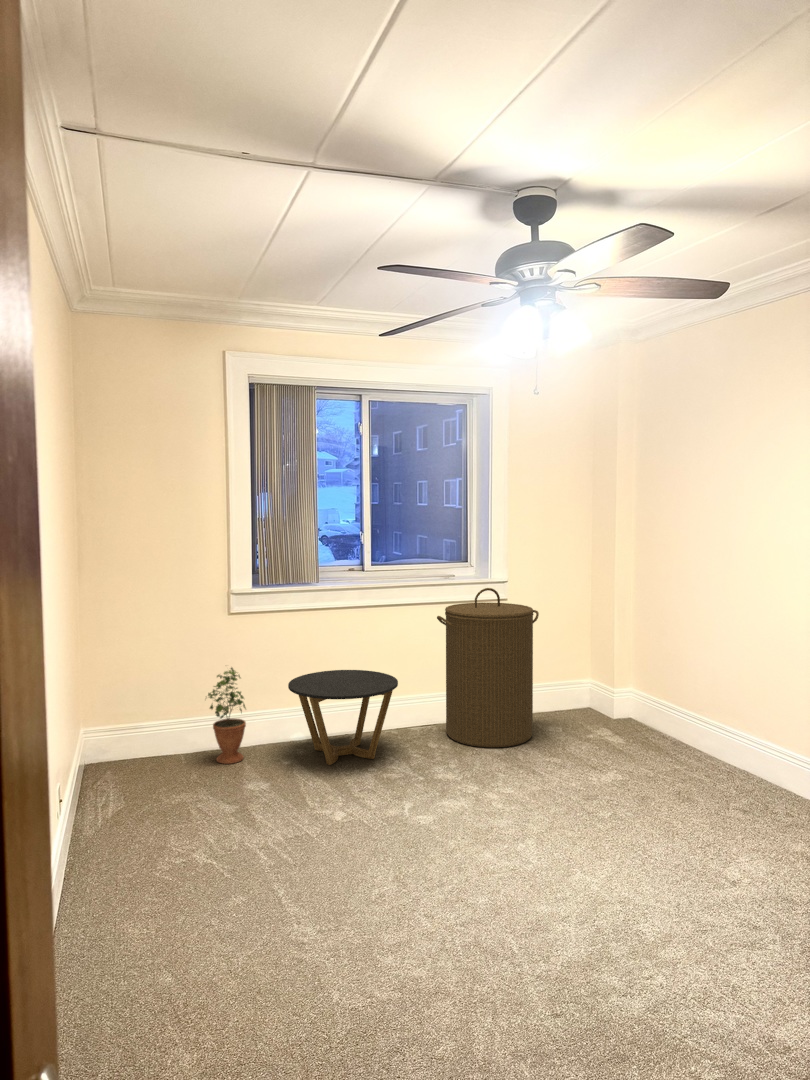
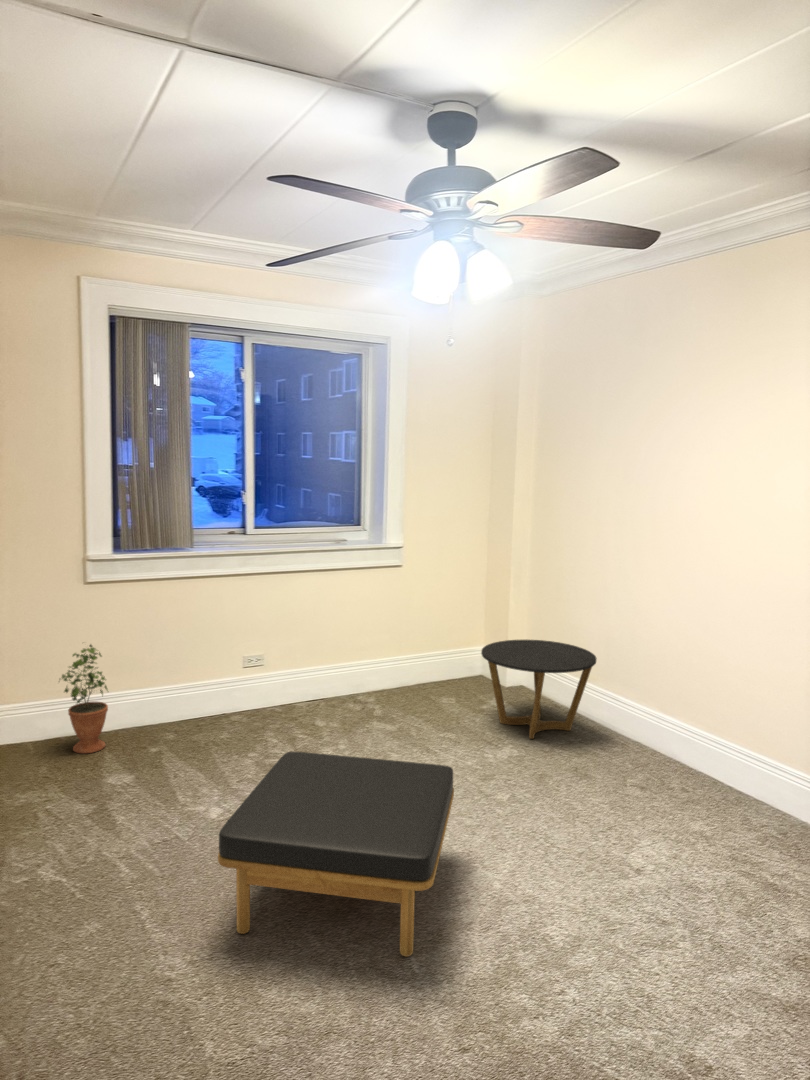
laundry hamper: present [437,588,539,747] -> none [326,555,434,724]
side table: present [288,670,398,765] -> present [481,640,597,739]
ottoman: none [341,760,553,939] -> present [218,752,454,957]

